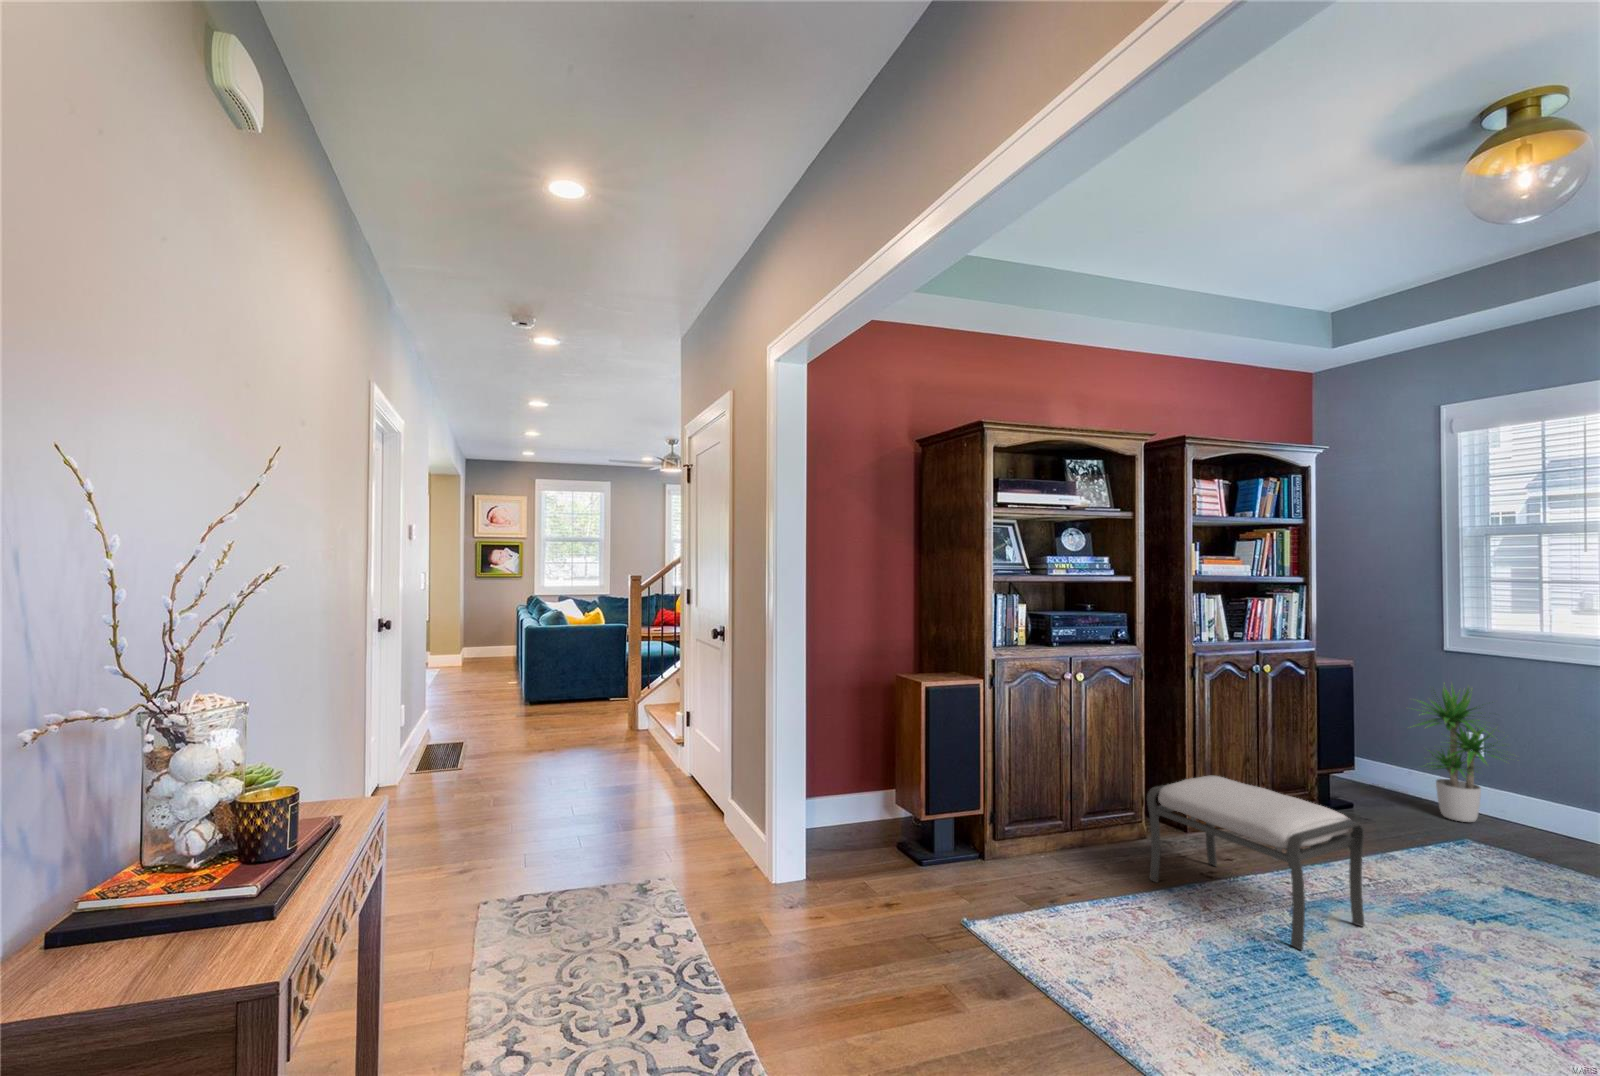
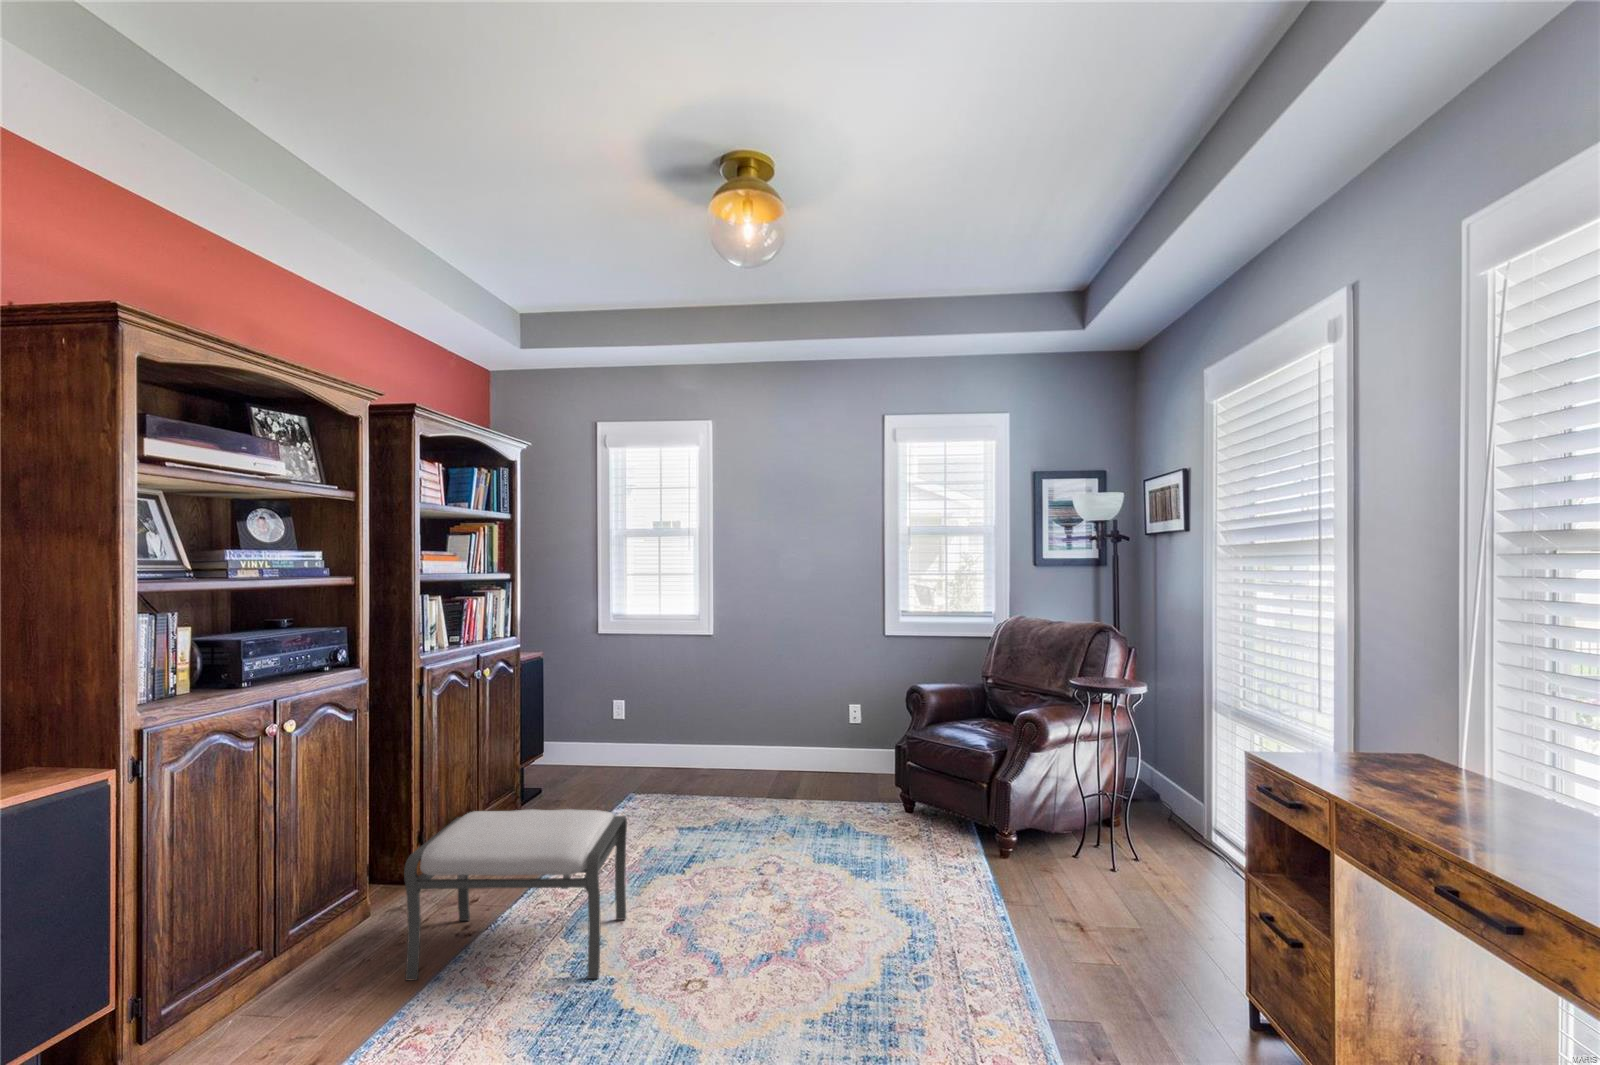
potted plant: present [1415,686,1508,822] -> none [582,658,660,780]

